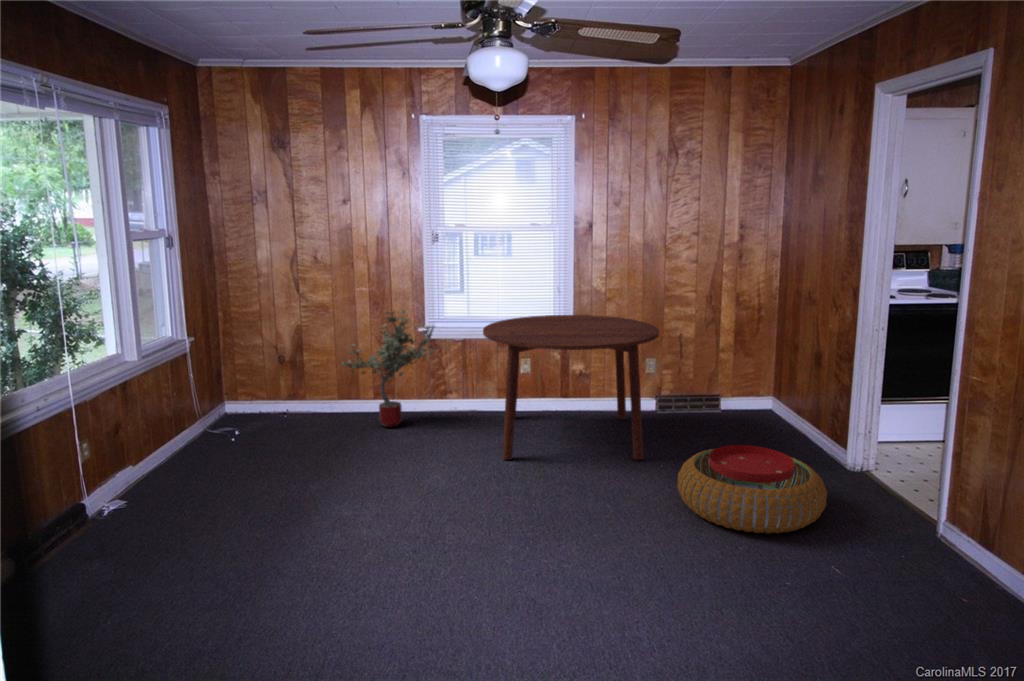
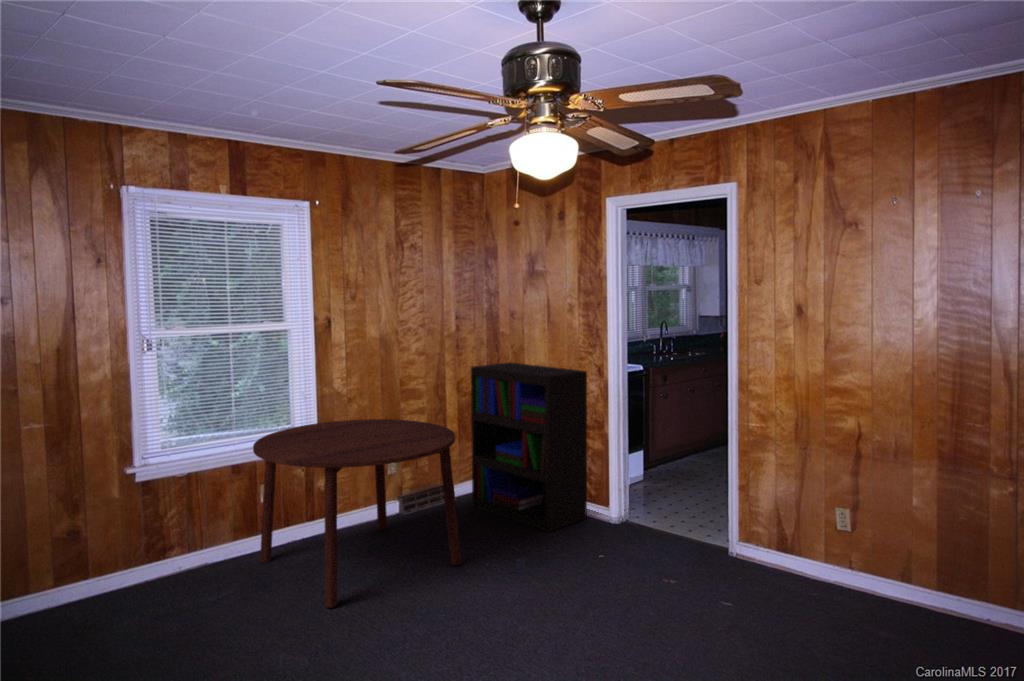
bookshelf: none [727,277,843,459] -> present [471,362,587,532]
potted tree: present [342,310,435,427] -> none [23,446,180,620]
pouf: present [677,445,827,534] -> none [530,520,660,600]

